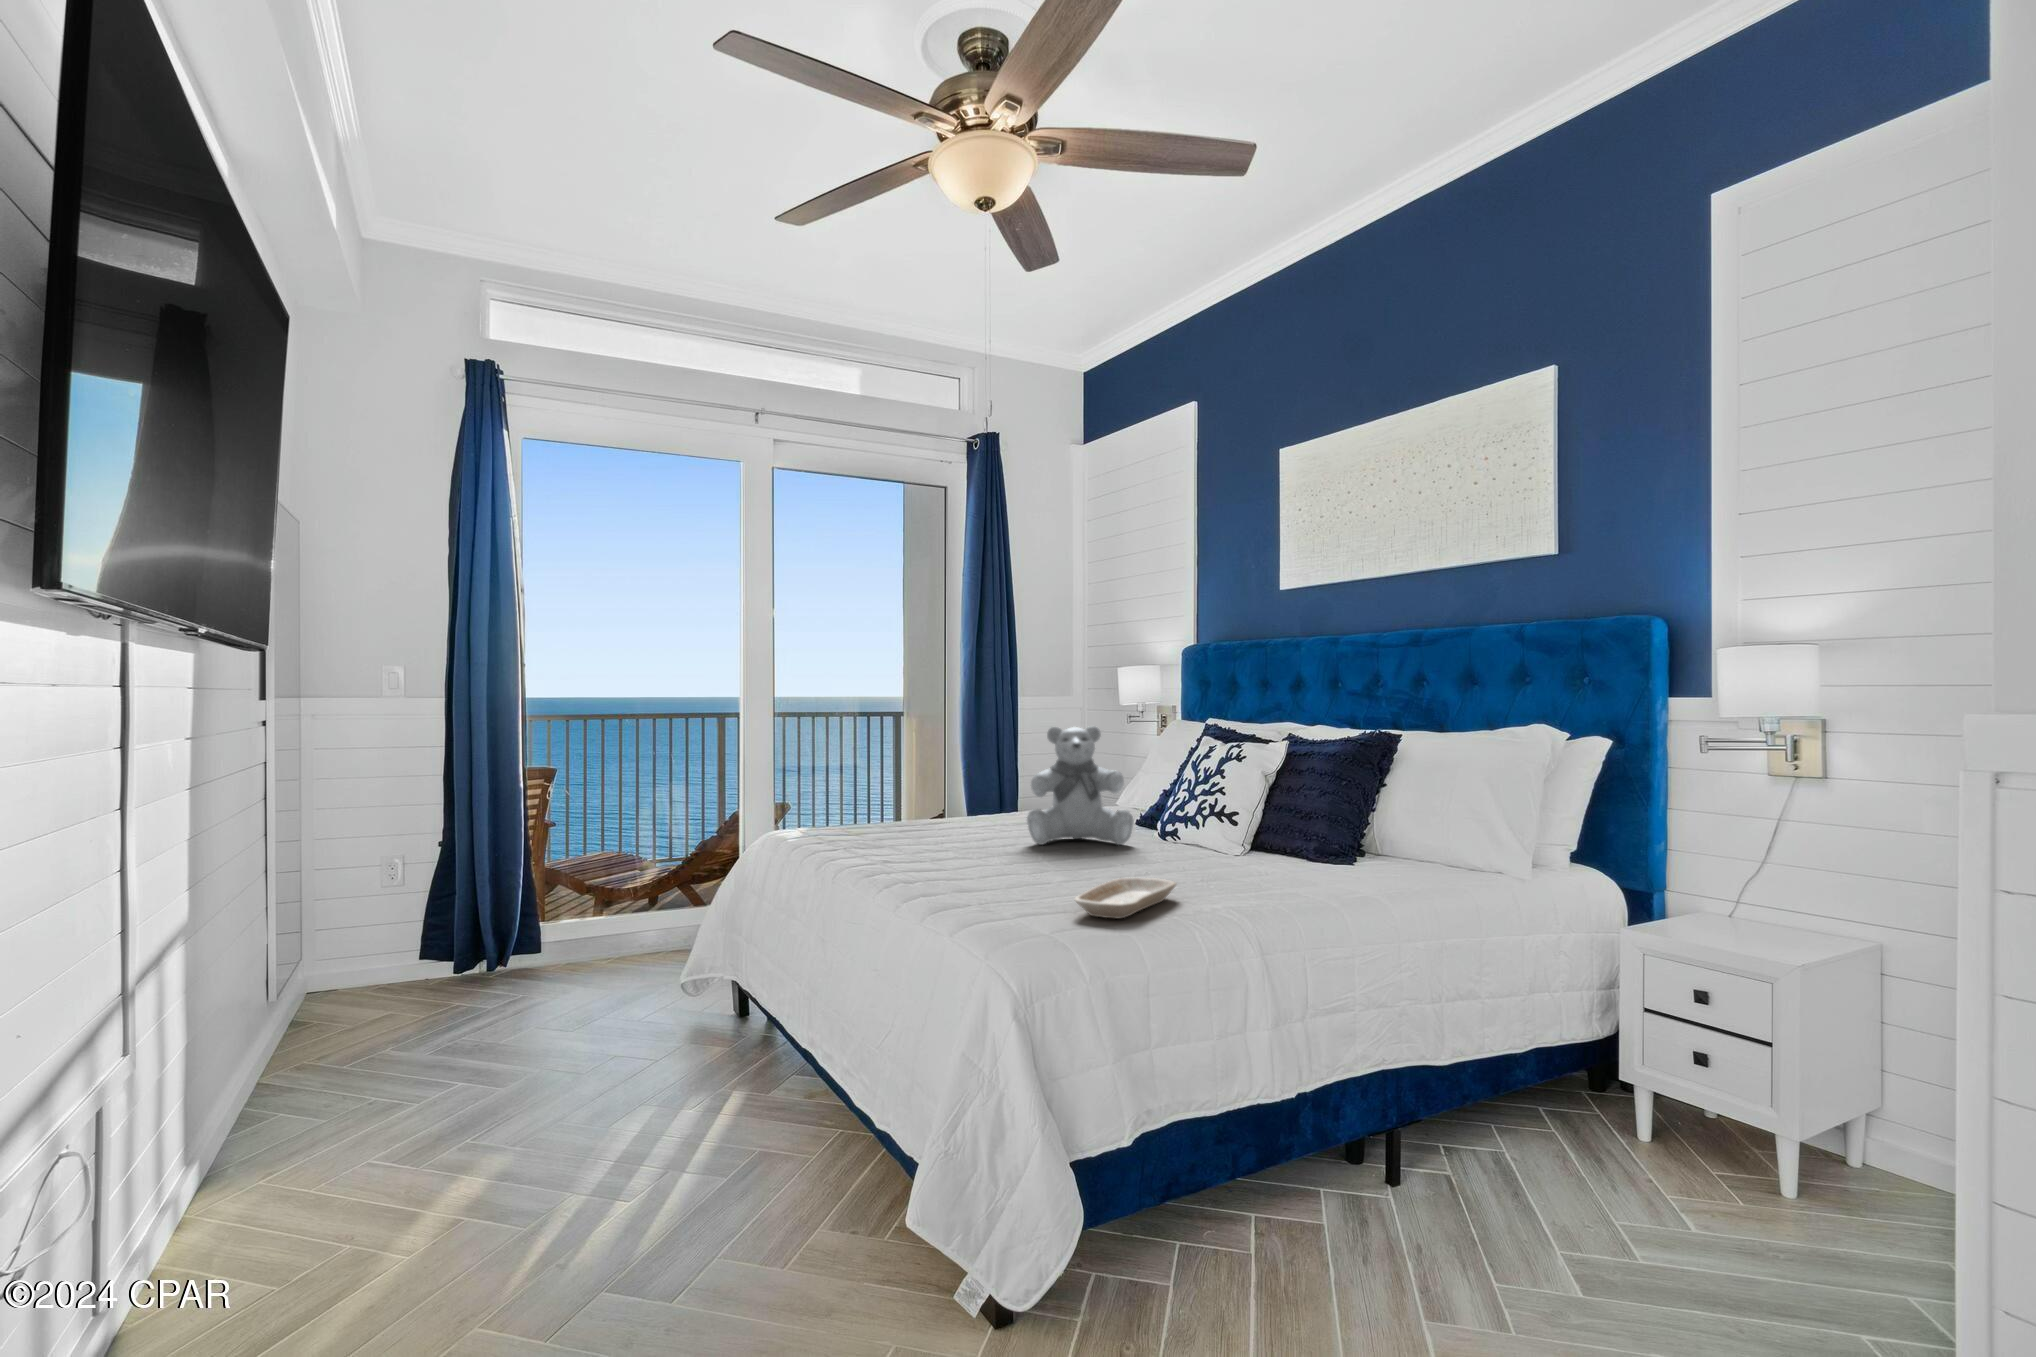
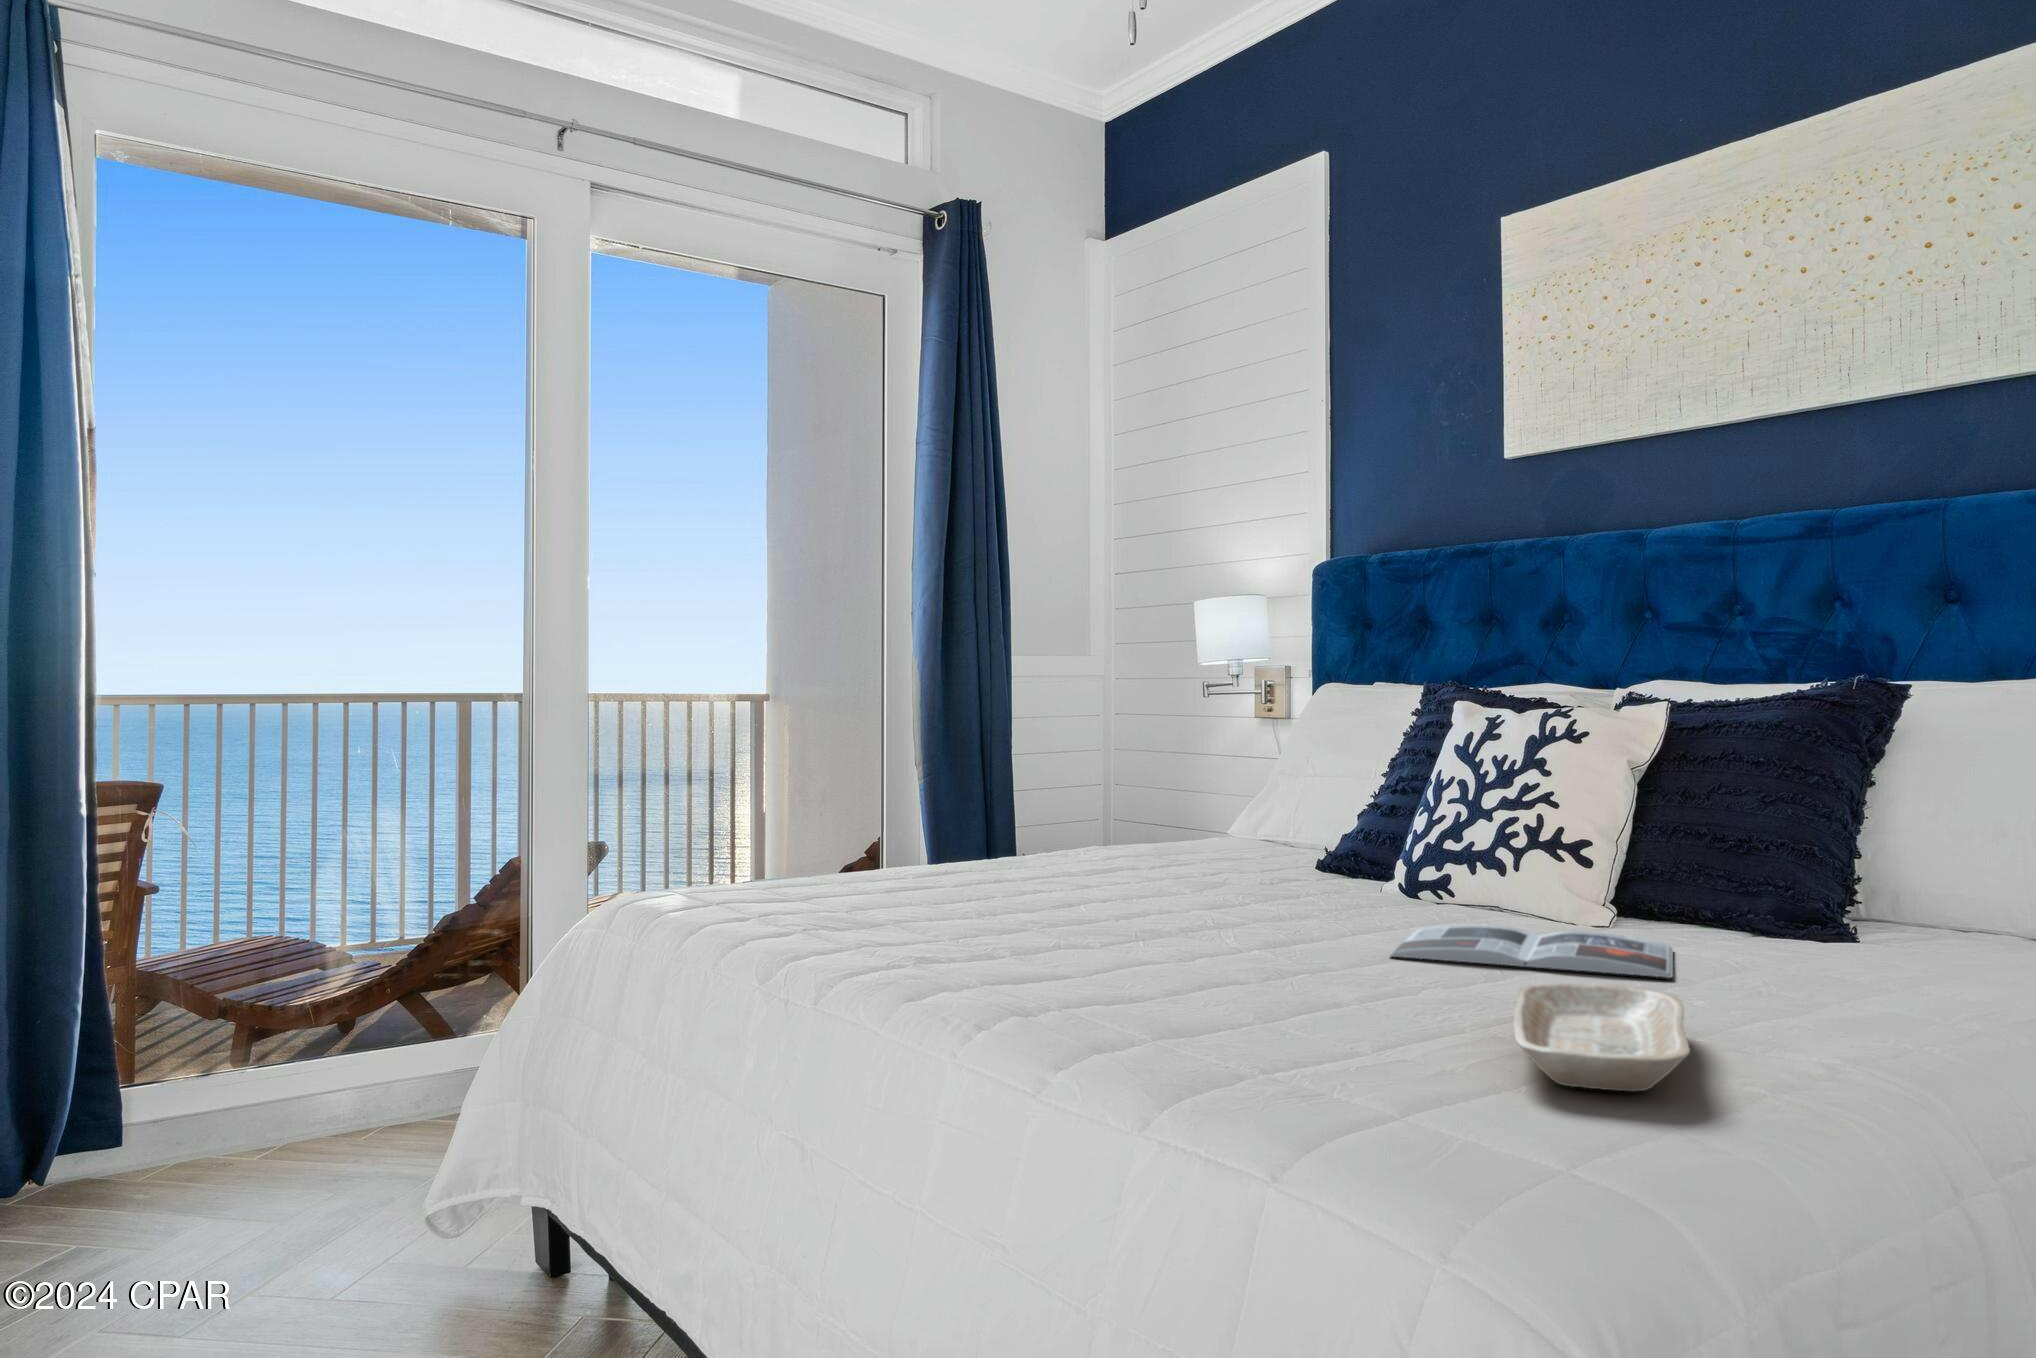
teddy bear: present [1027,726,1134,845] -> none [1171,674,1382,911]
magazine: none [1101,853,1245,879] -> present [1390,924,1673,978]

